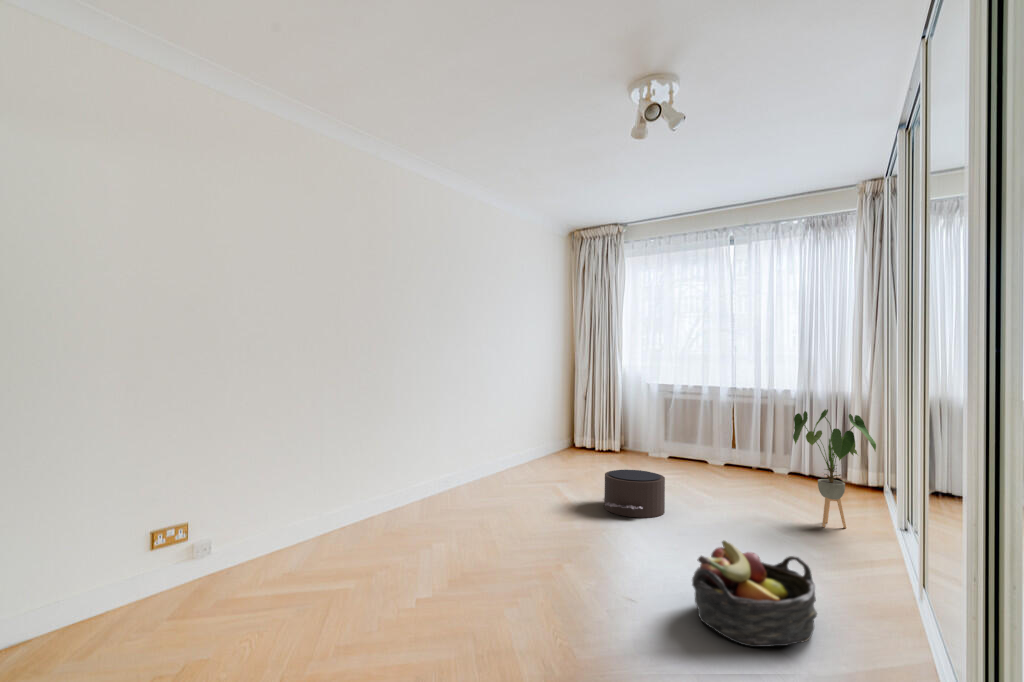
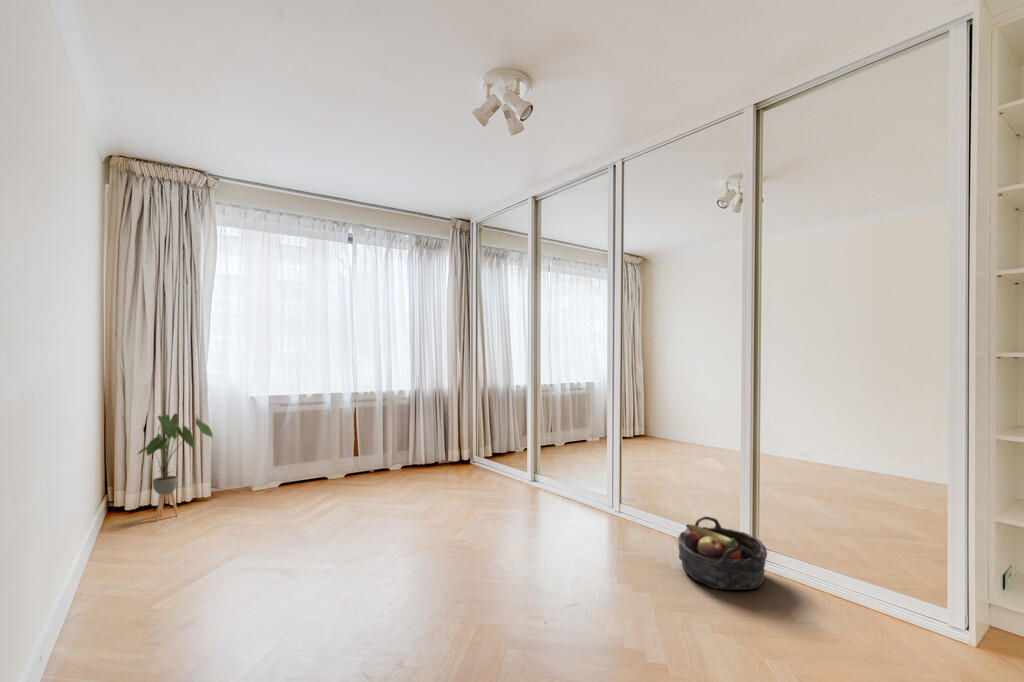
house plant: present [793,409,876,528] -> present [138,414,213,521]
pouf: present [604,470,665,518] -> none [396,499,483,560]

